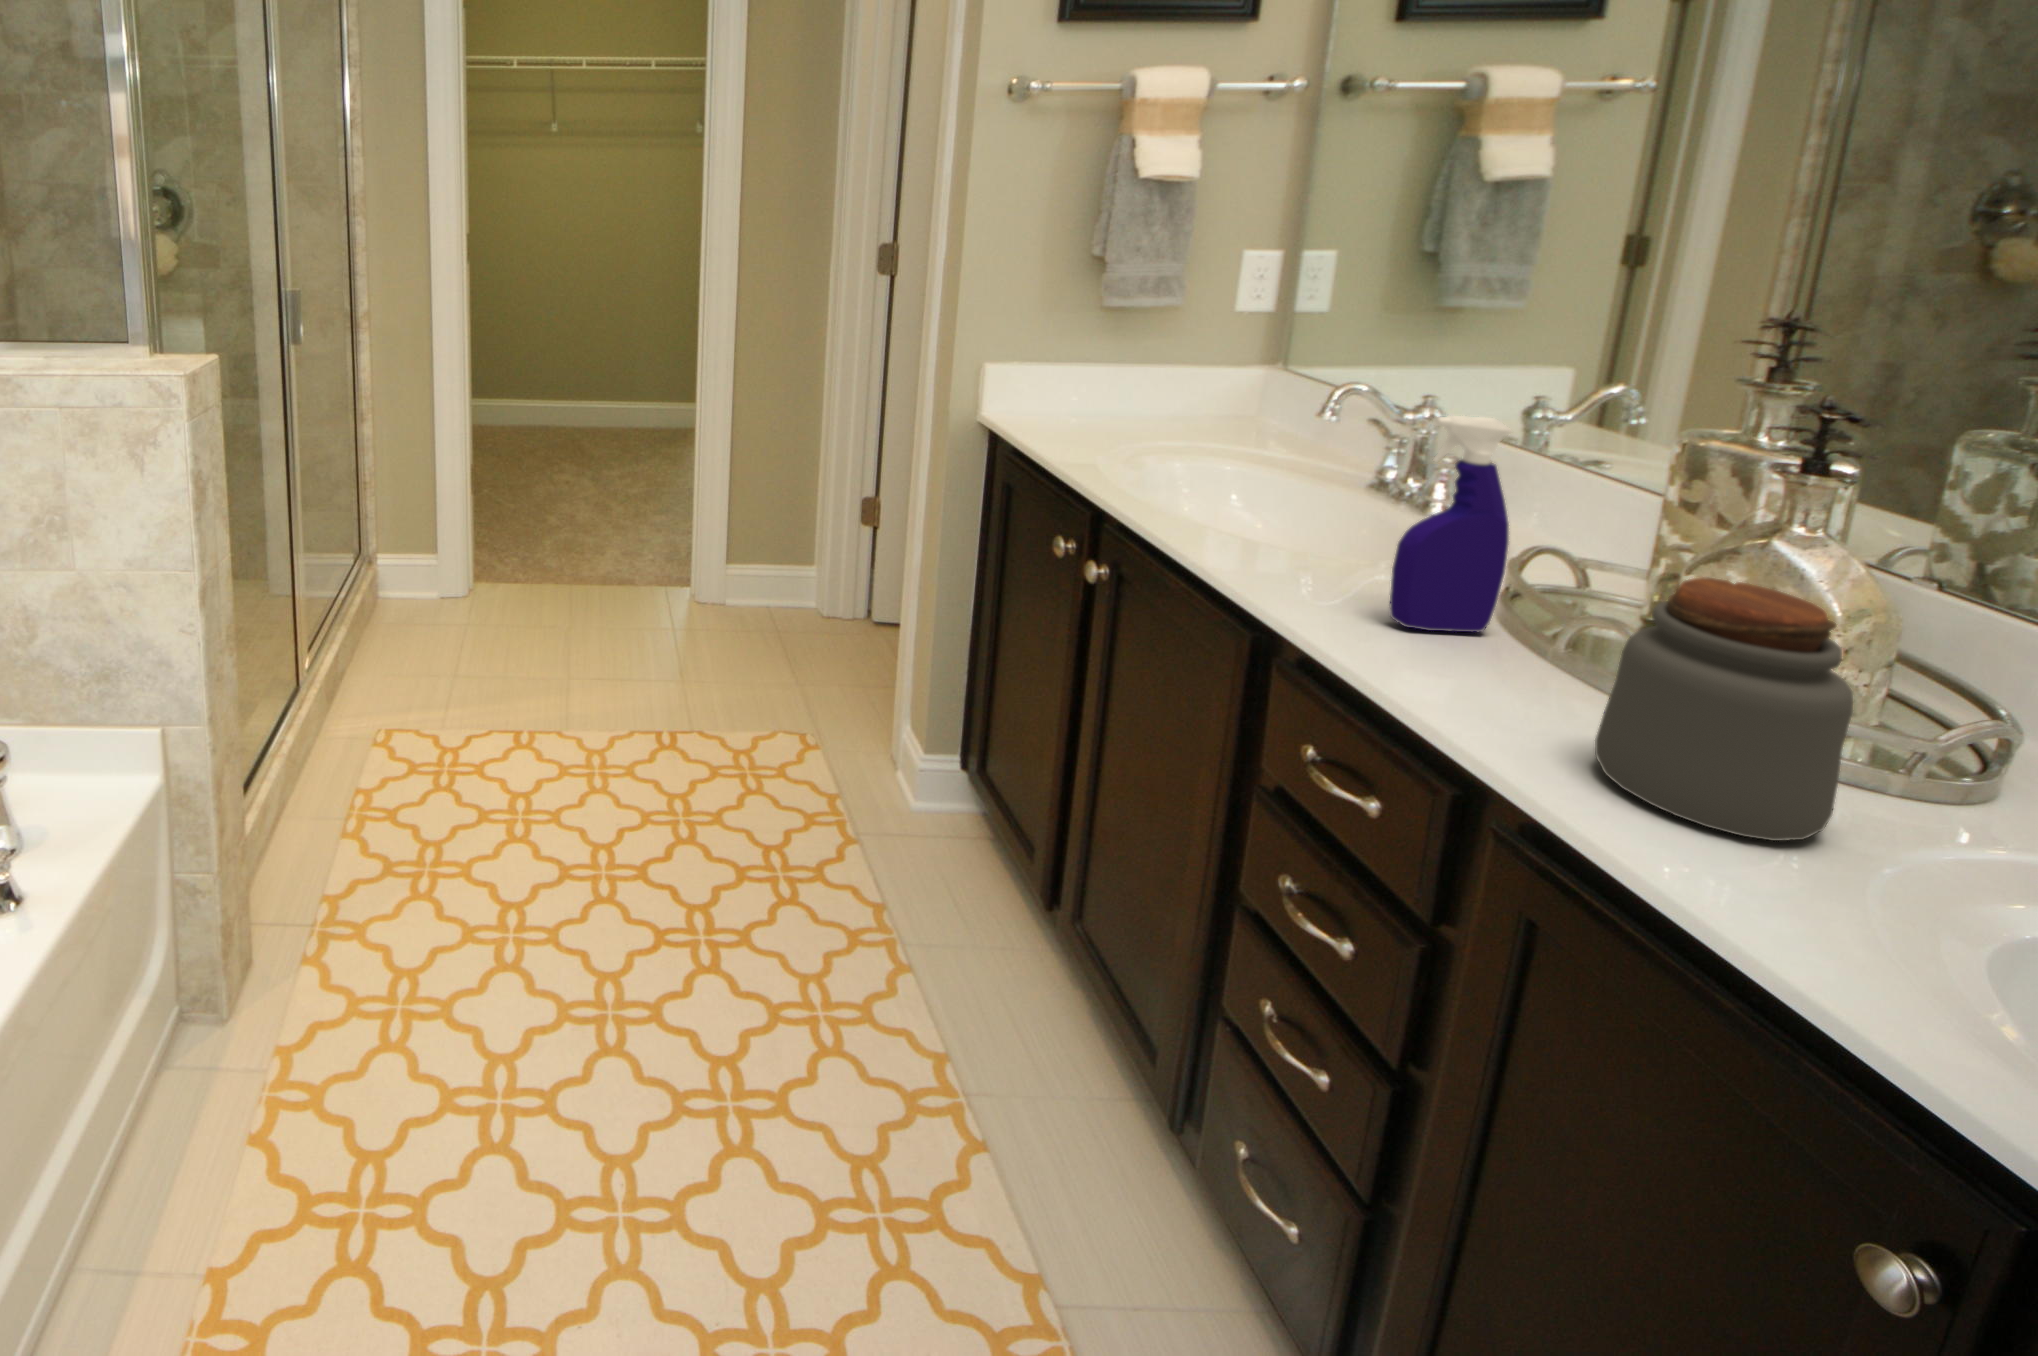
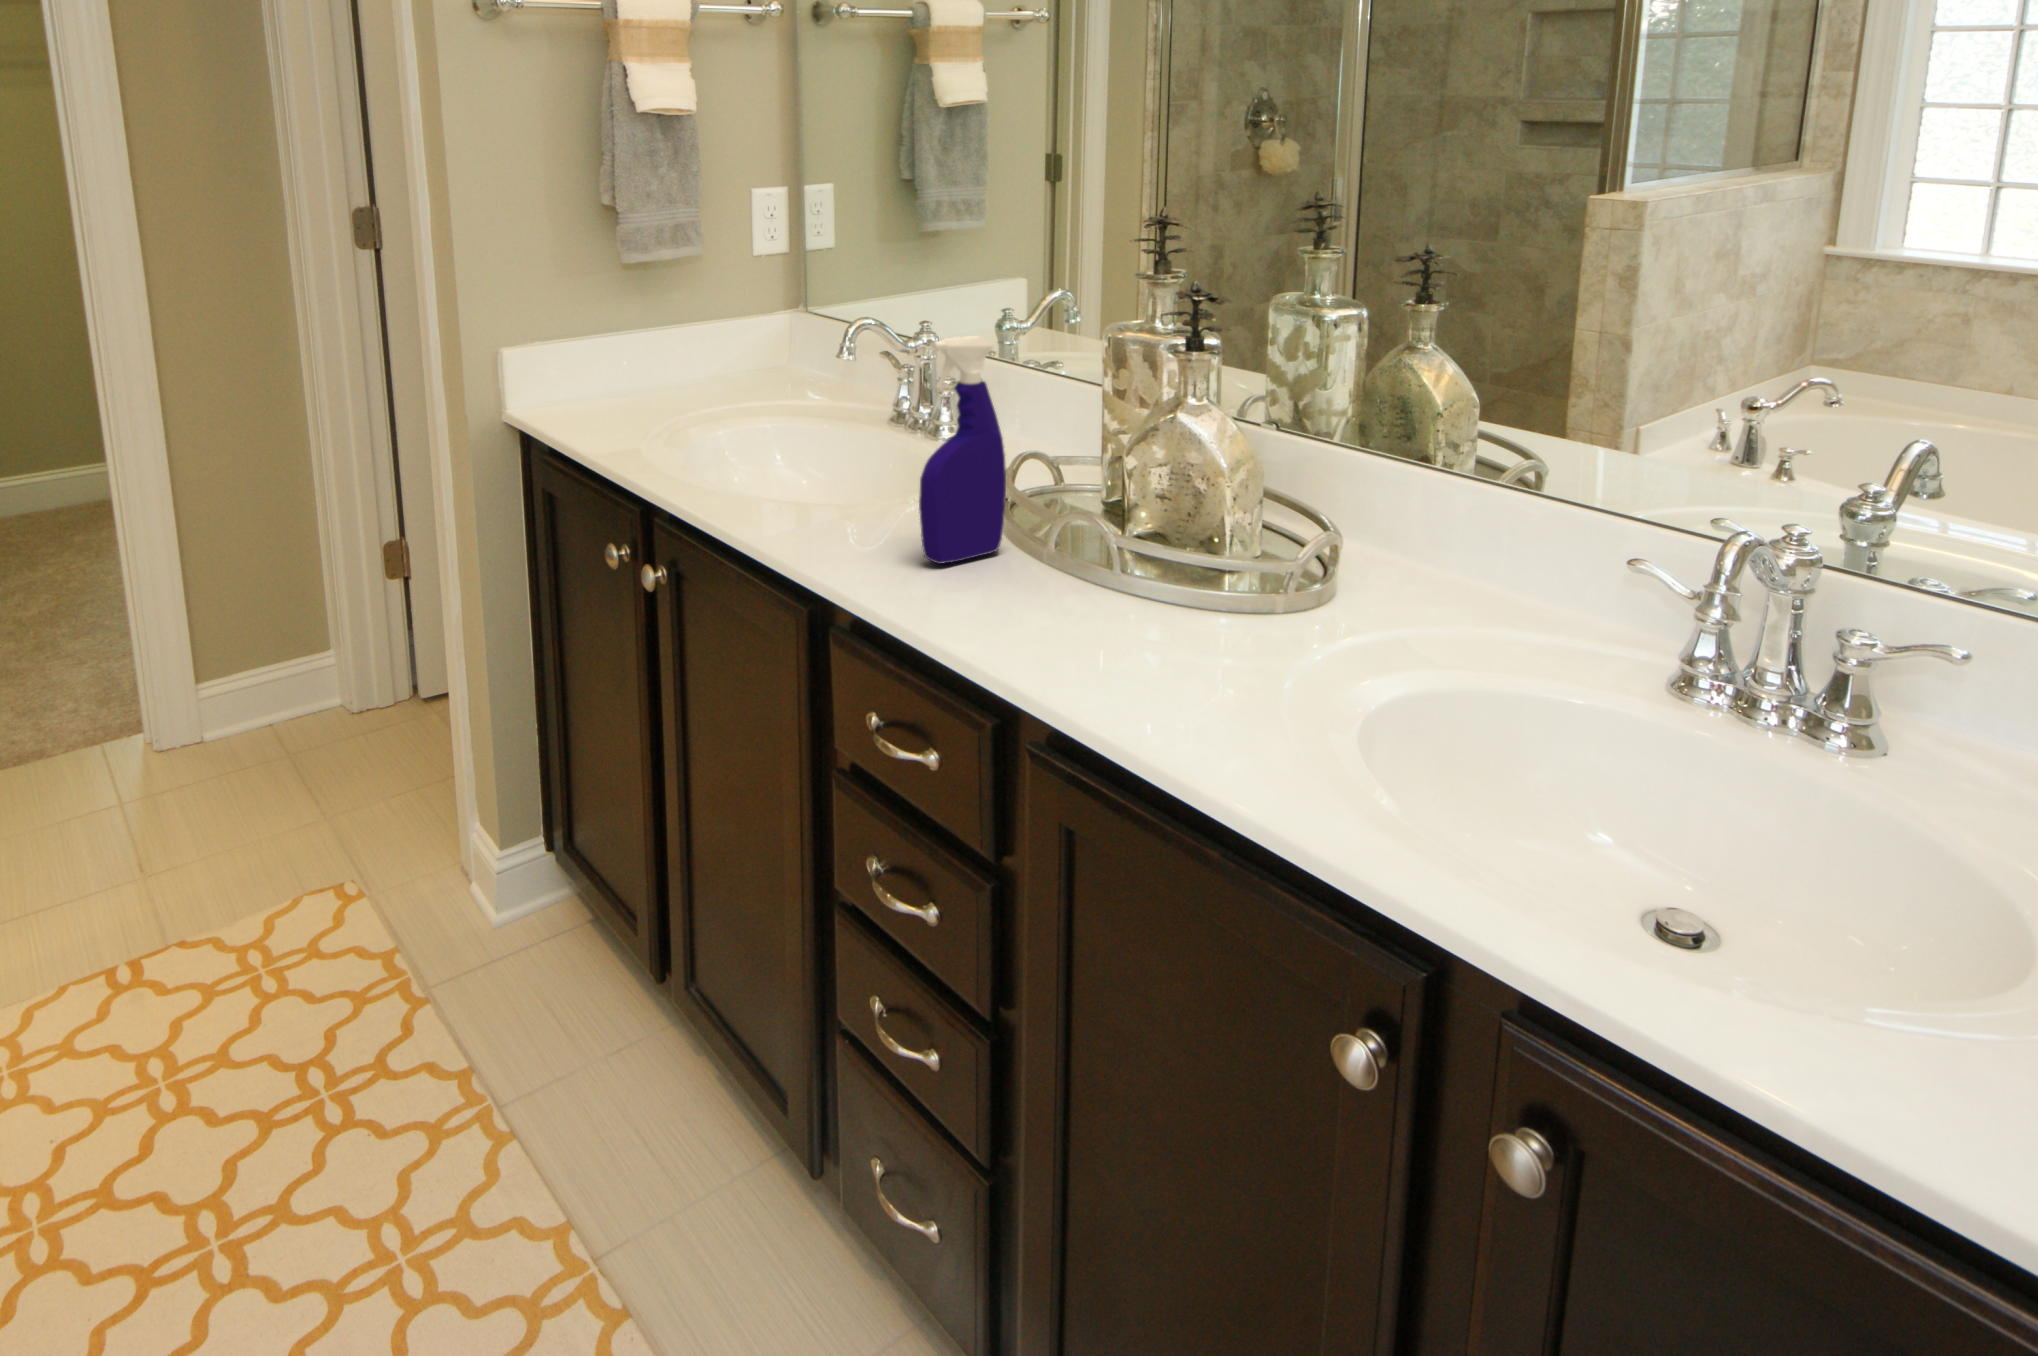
jar: present [1595,577,1853,841] -> none [1094,458,1252,693]

